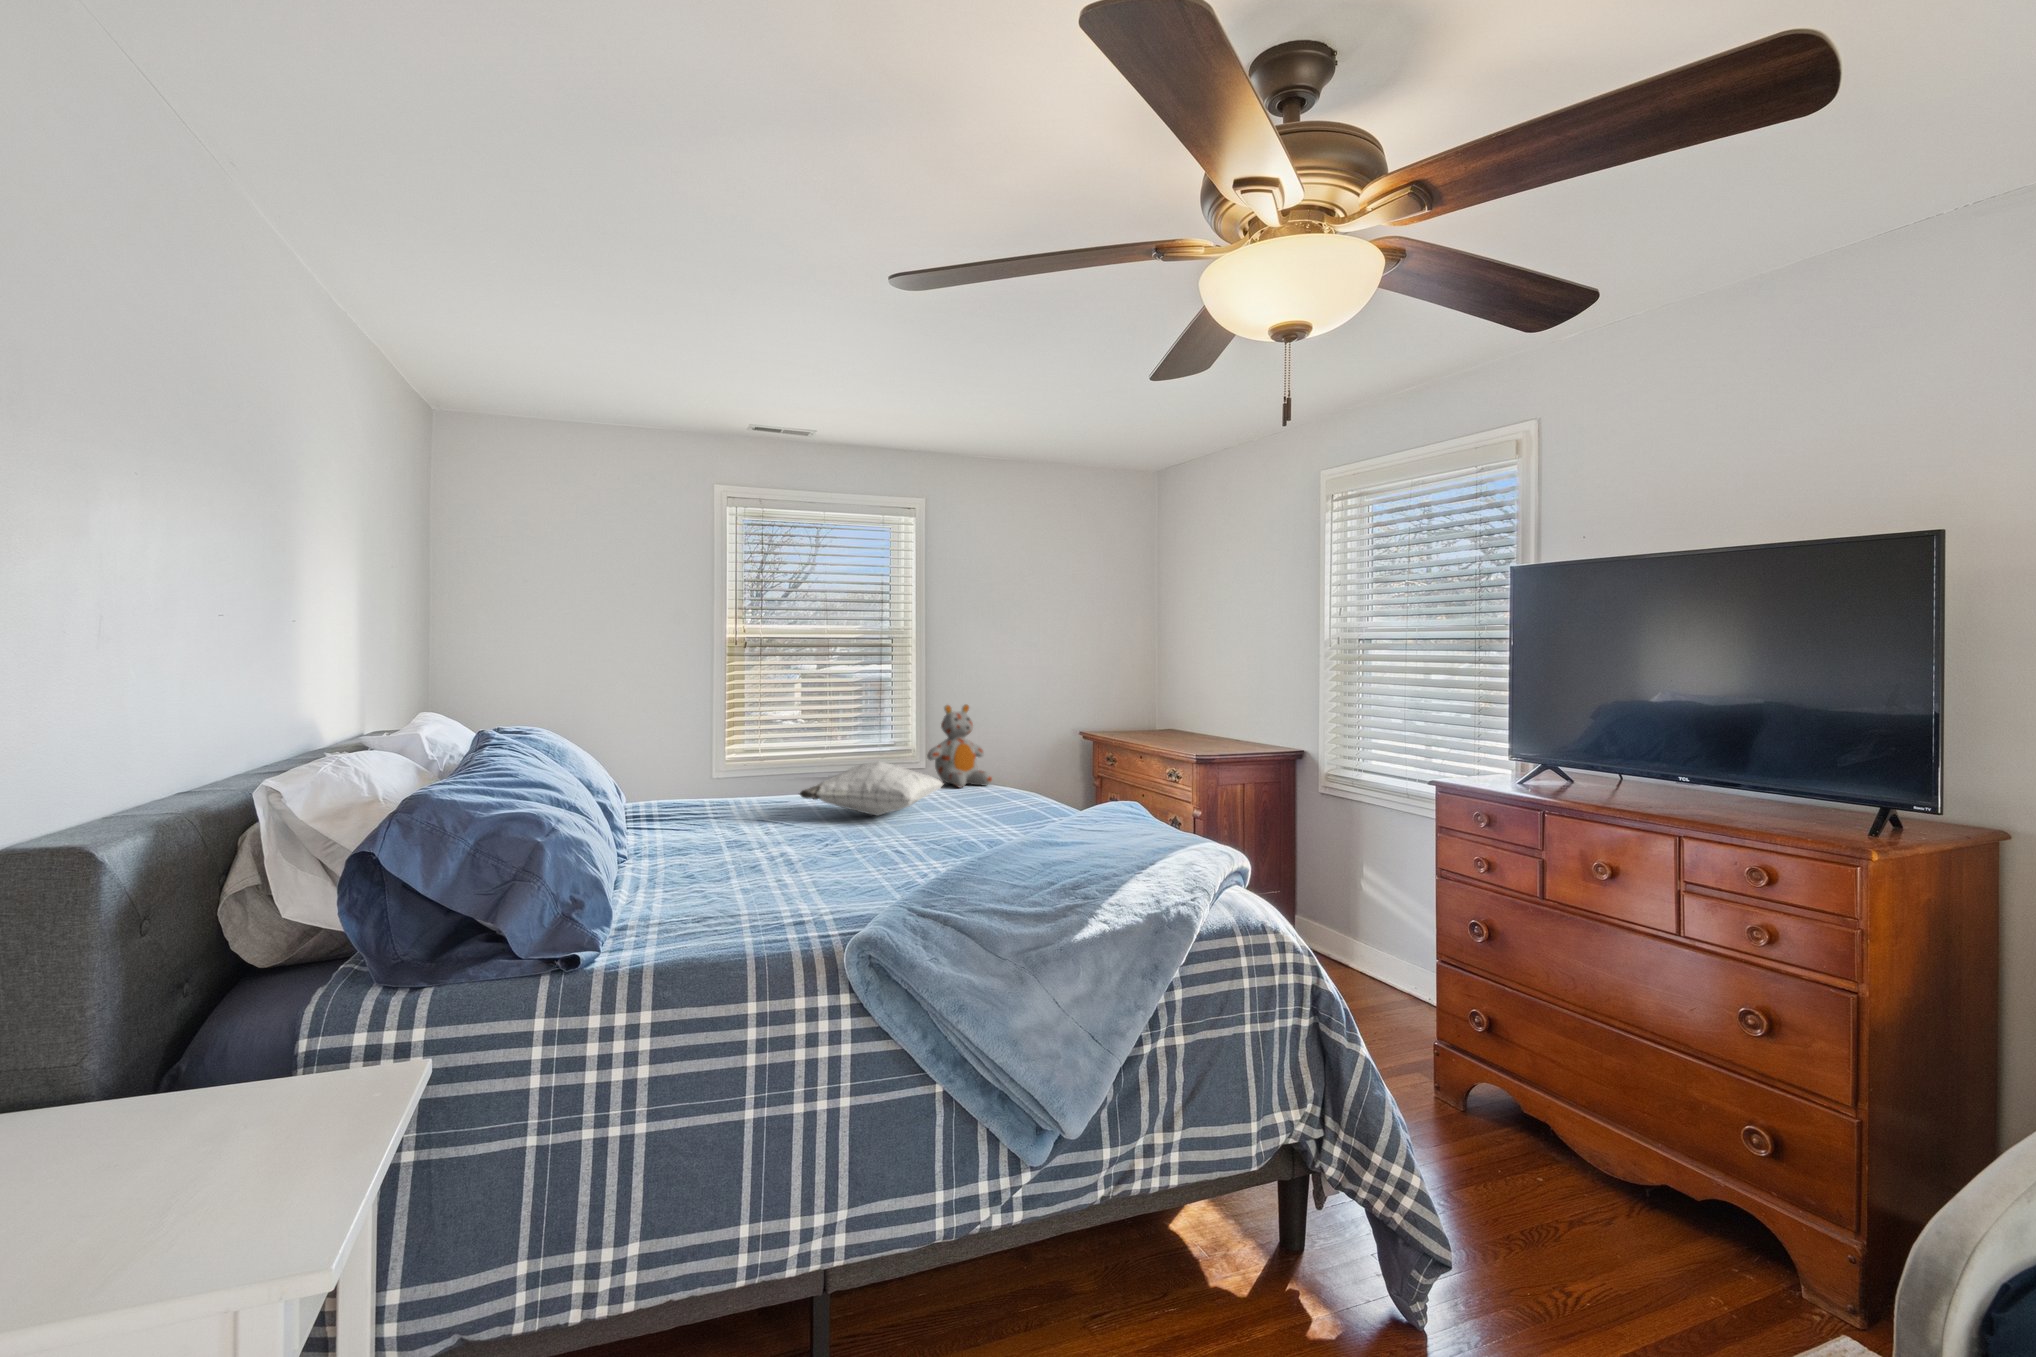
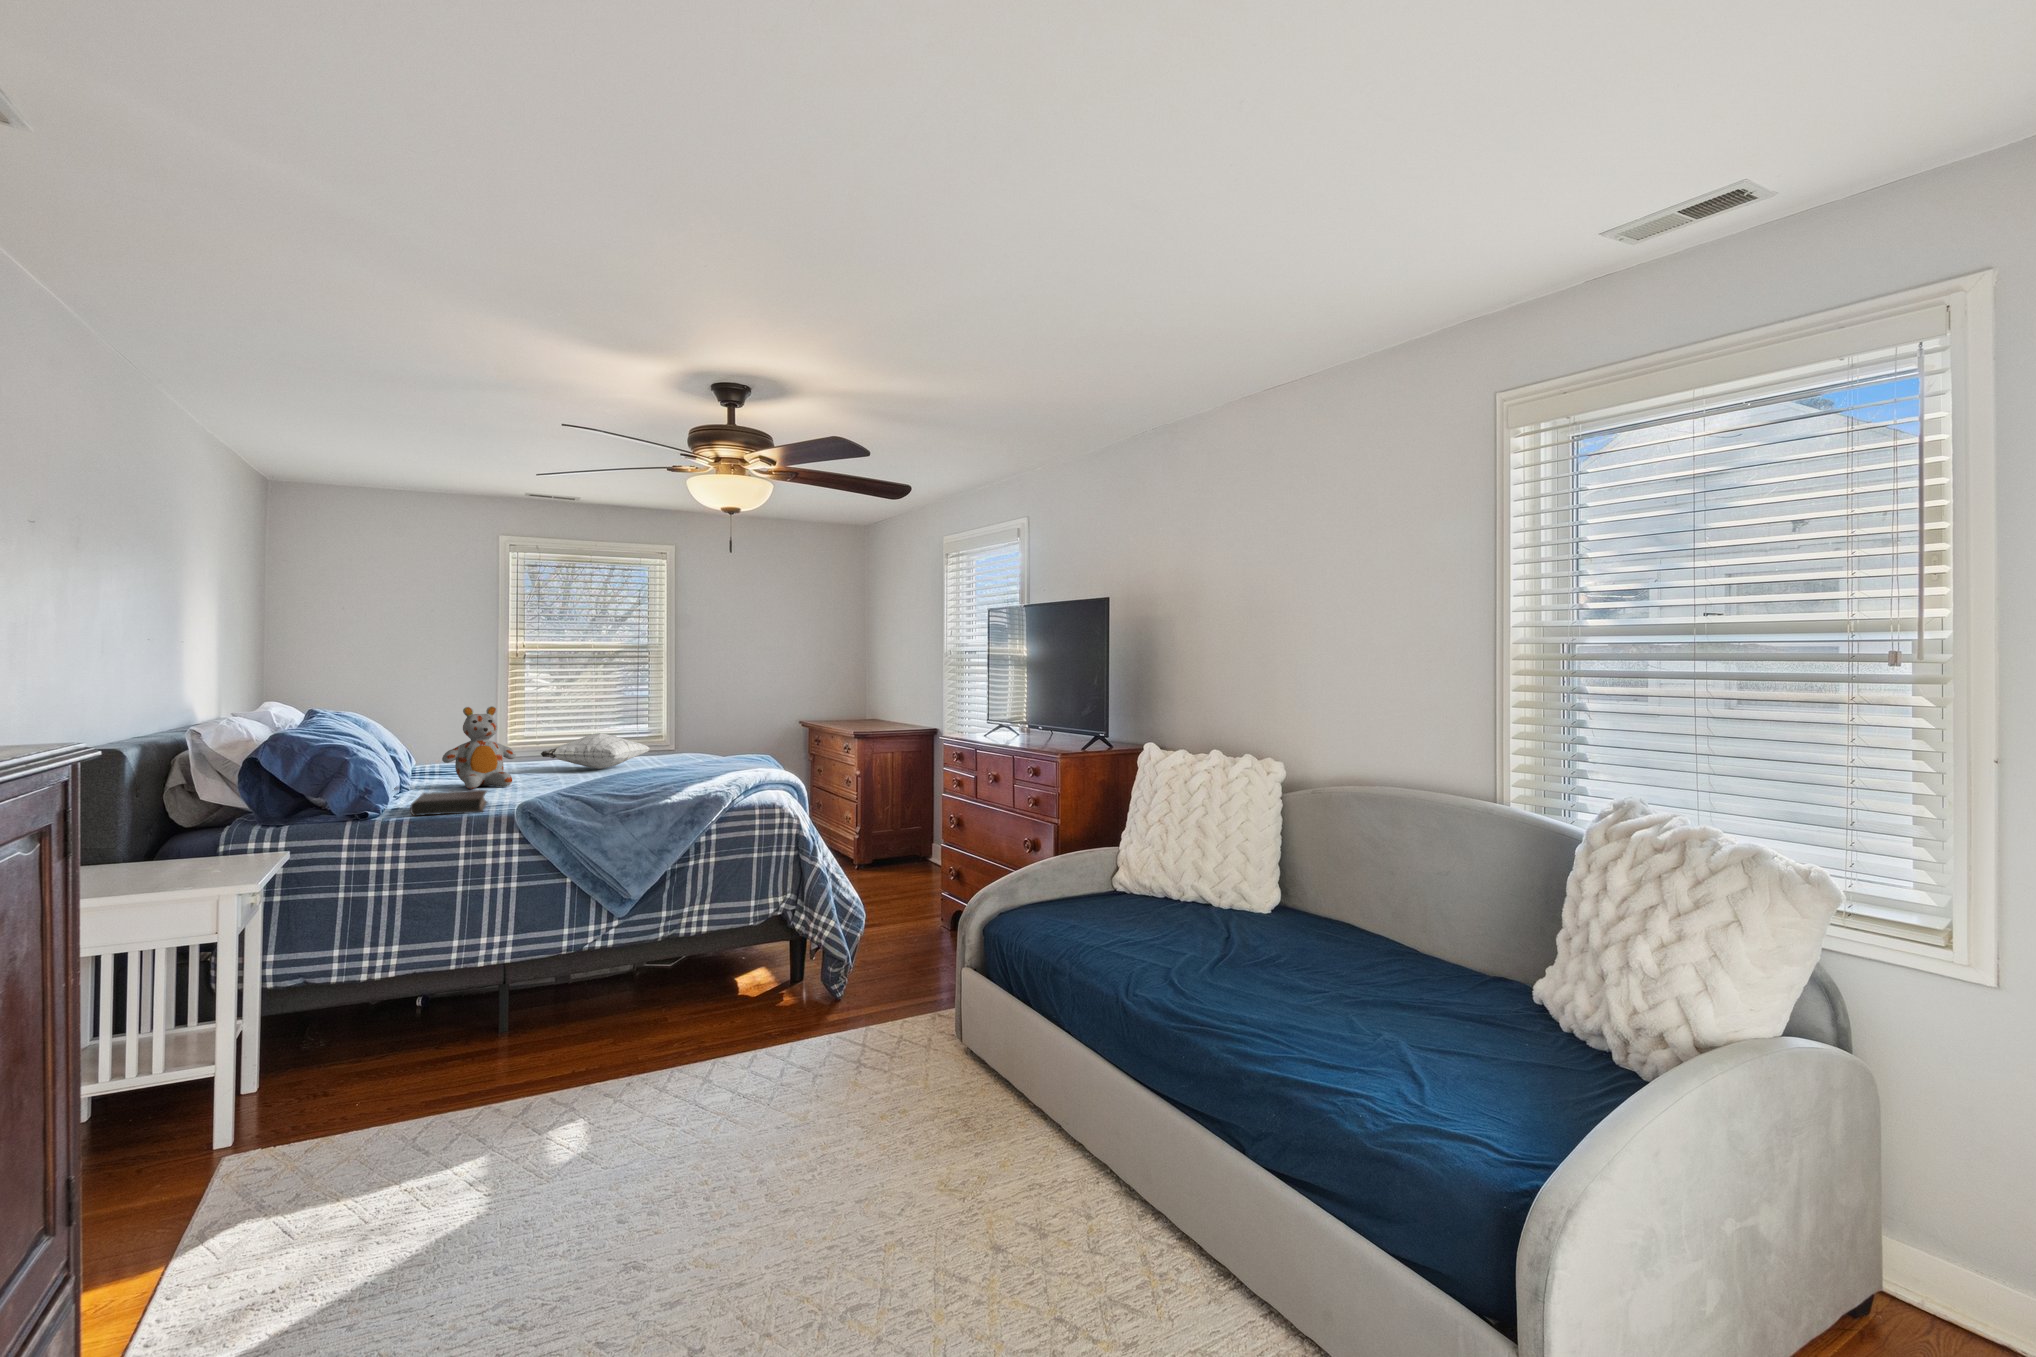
stuffed bear: present [927,704,992,788] -> present [442,706,516,789]
book: none [660,898,793,975] -> present [410,790,487,816]

